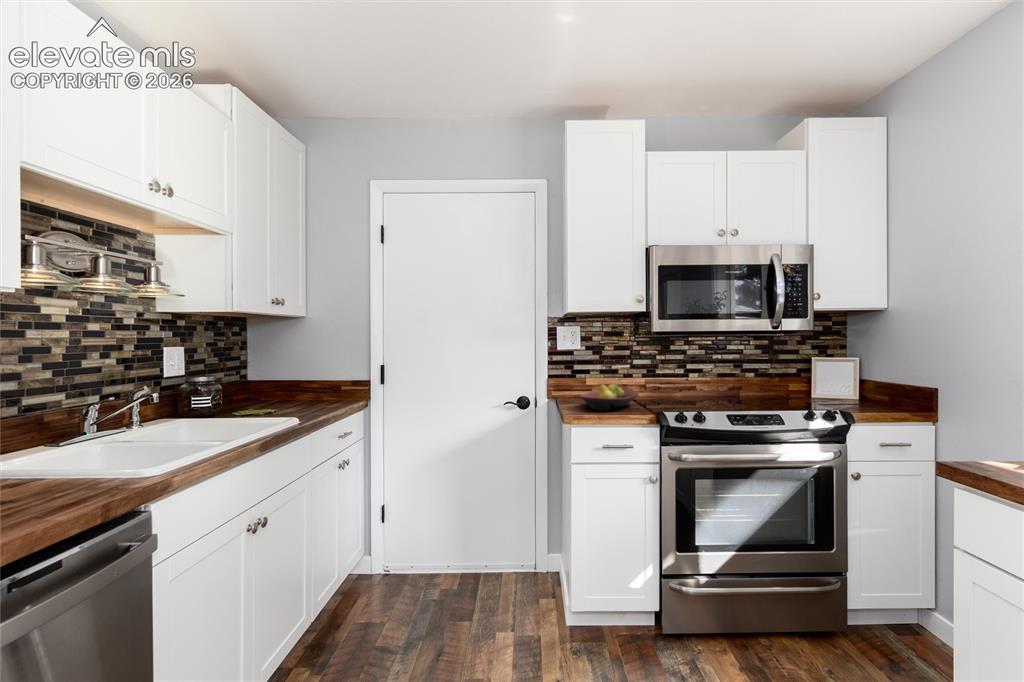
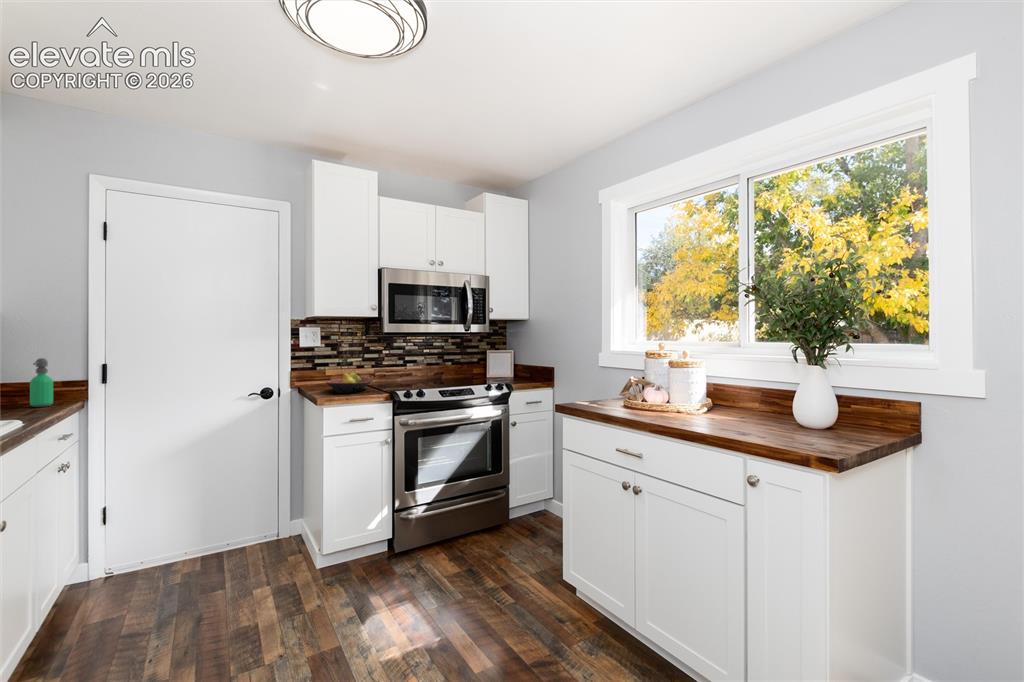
soap dispenser: none [322,360,339,406] -> present [30,358,53,407]

